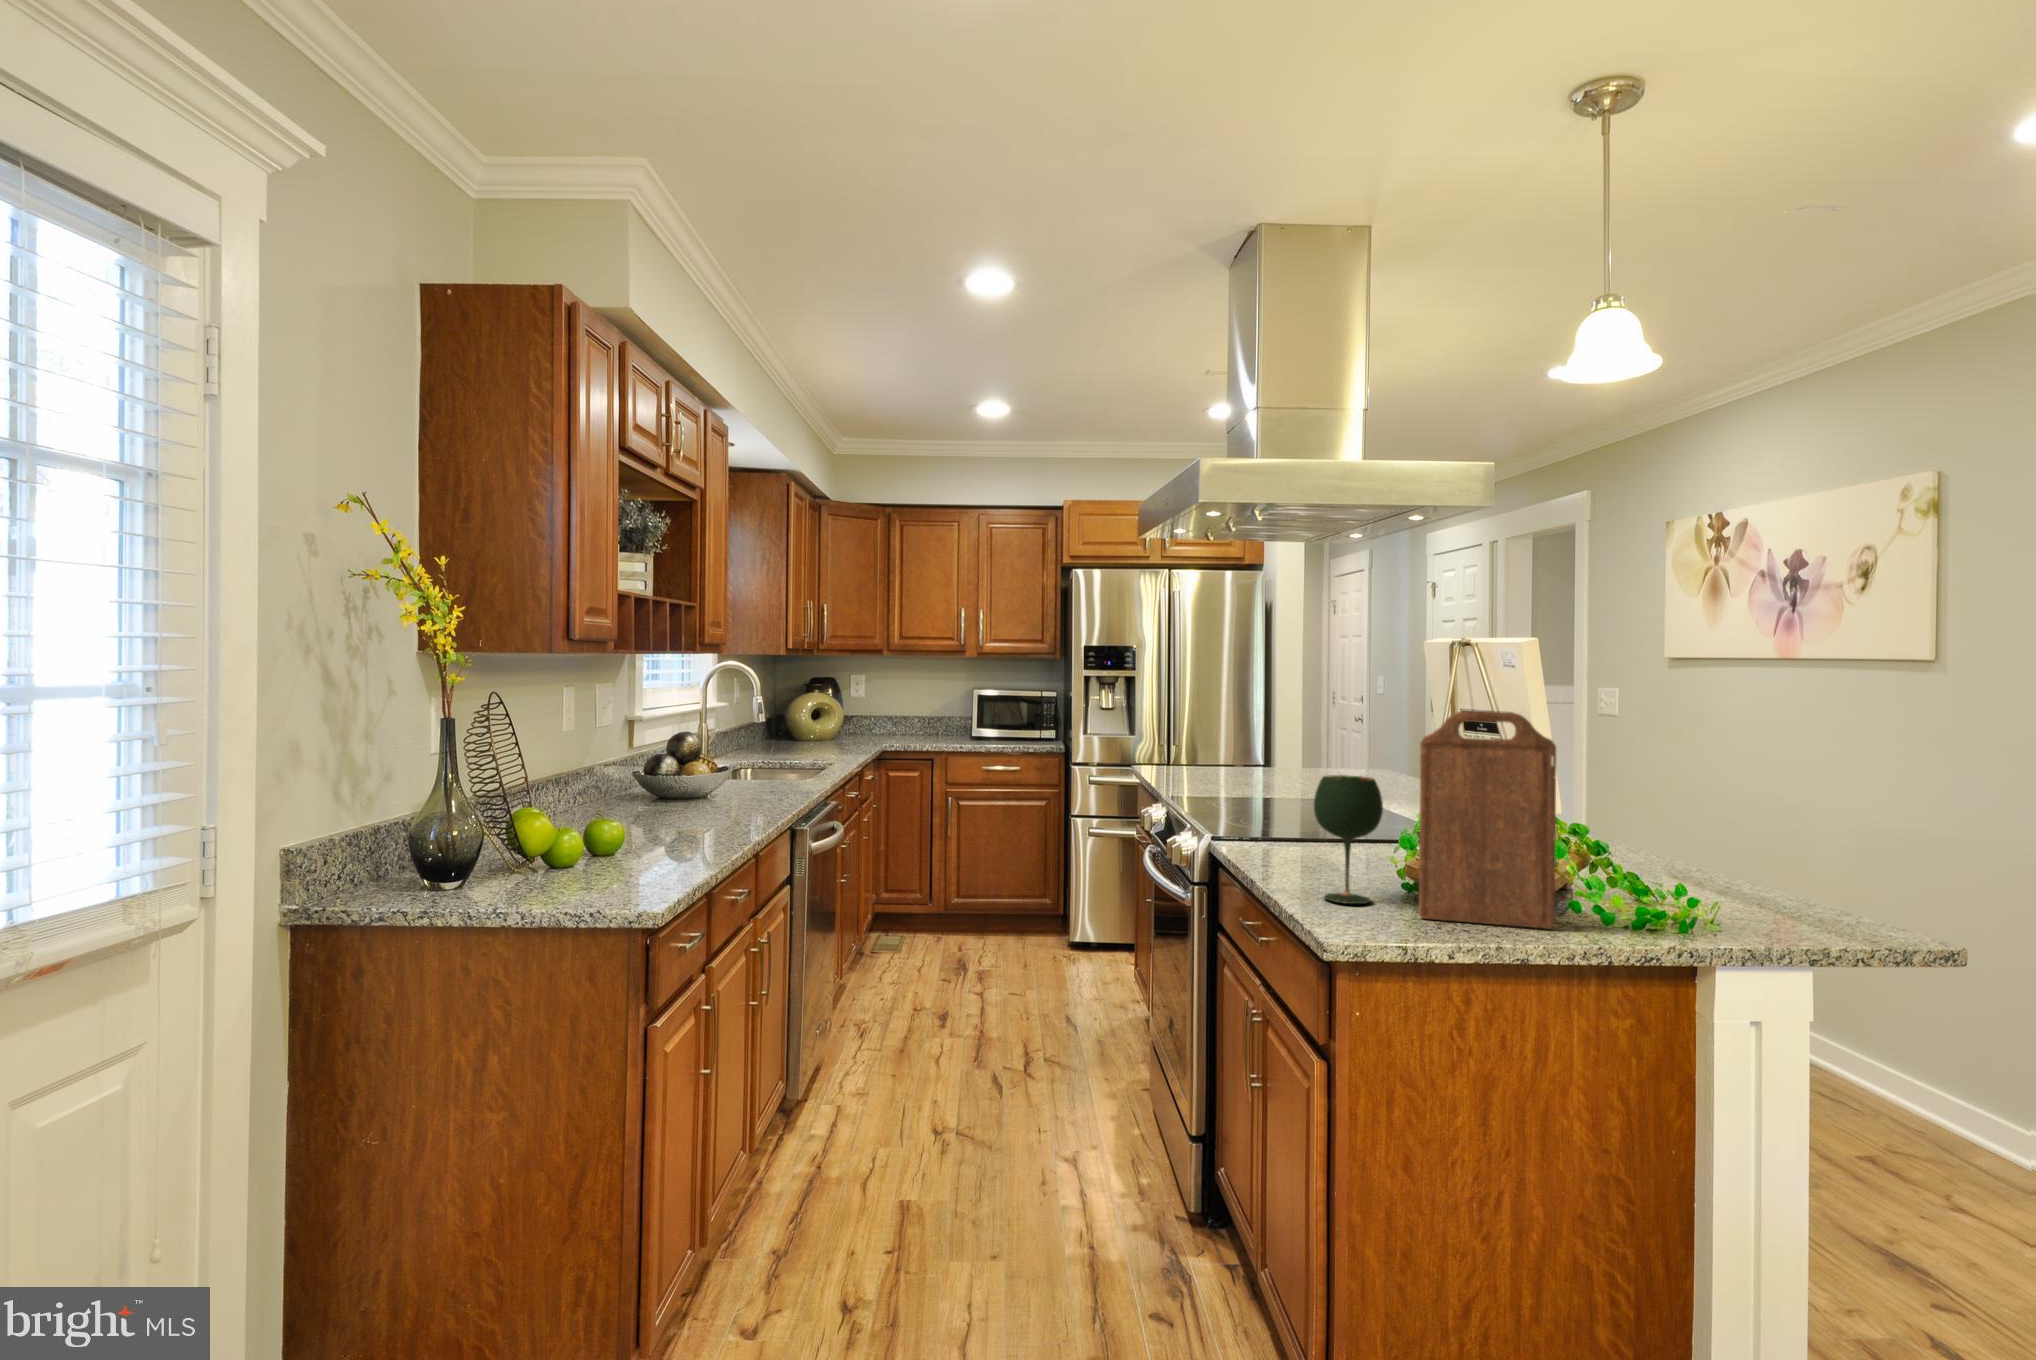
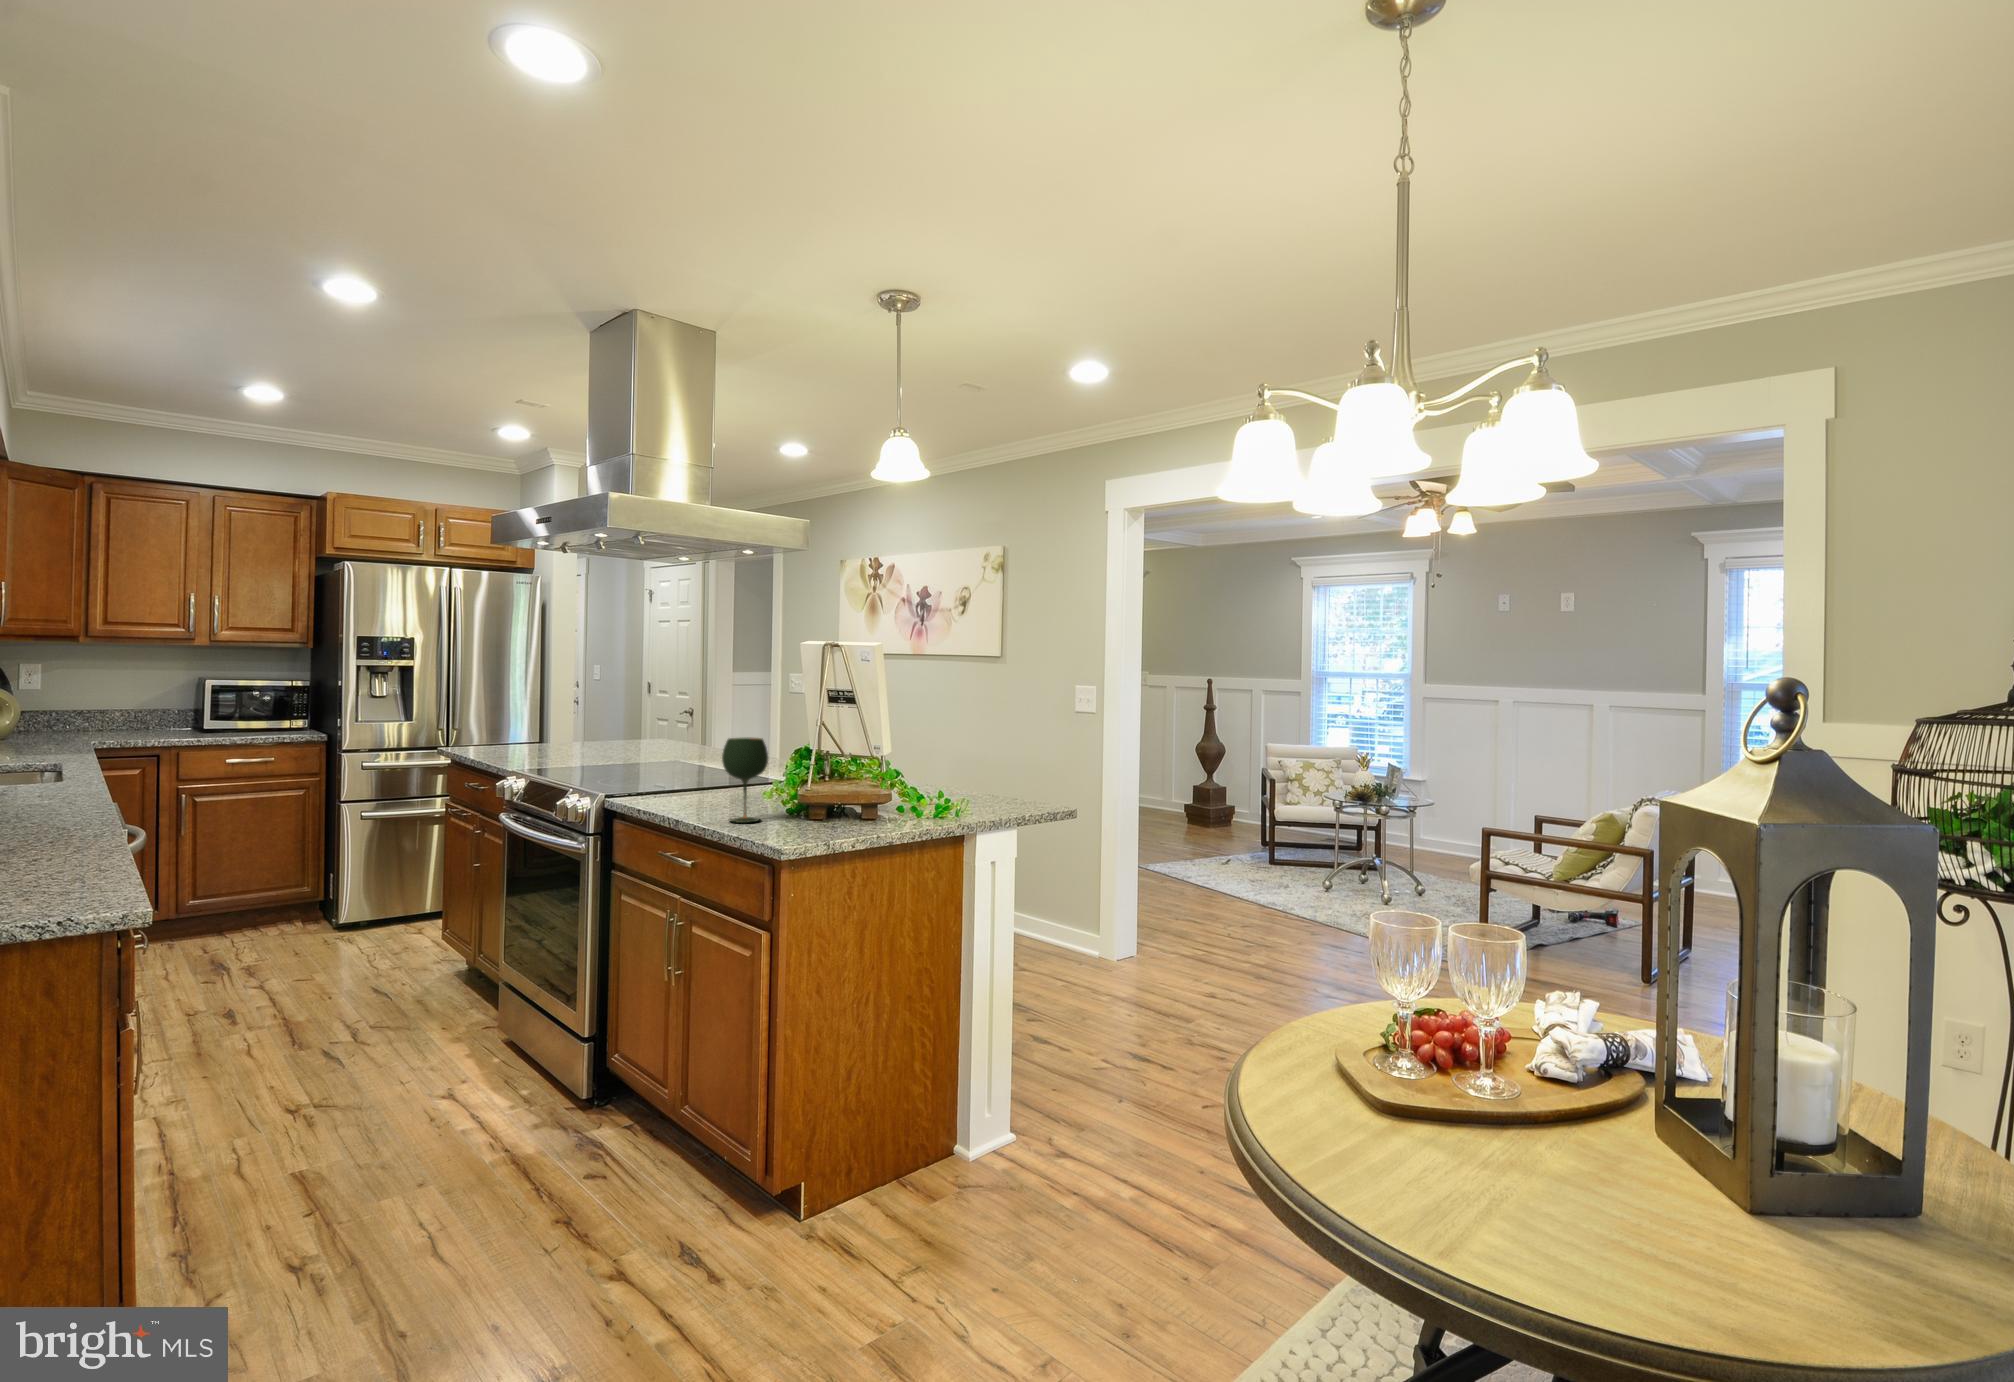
cutting board: present [1419,711,1556,929] -> none [795,691,870,824]

